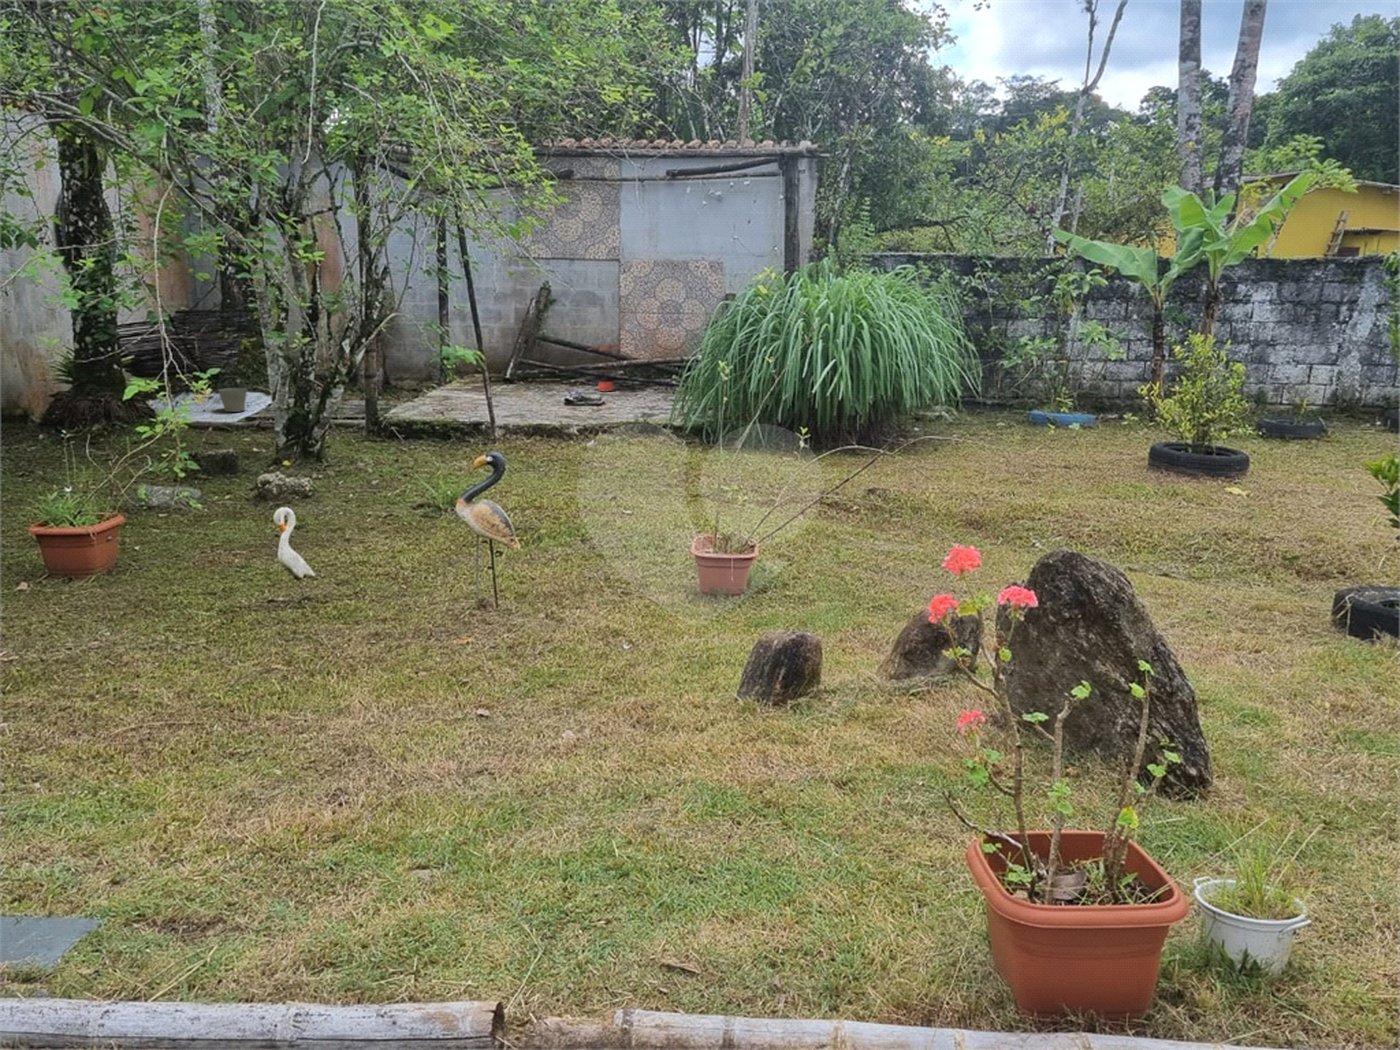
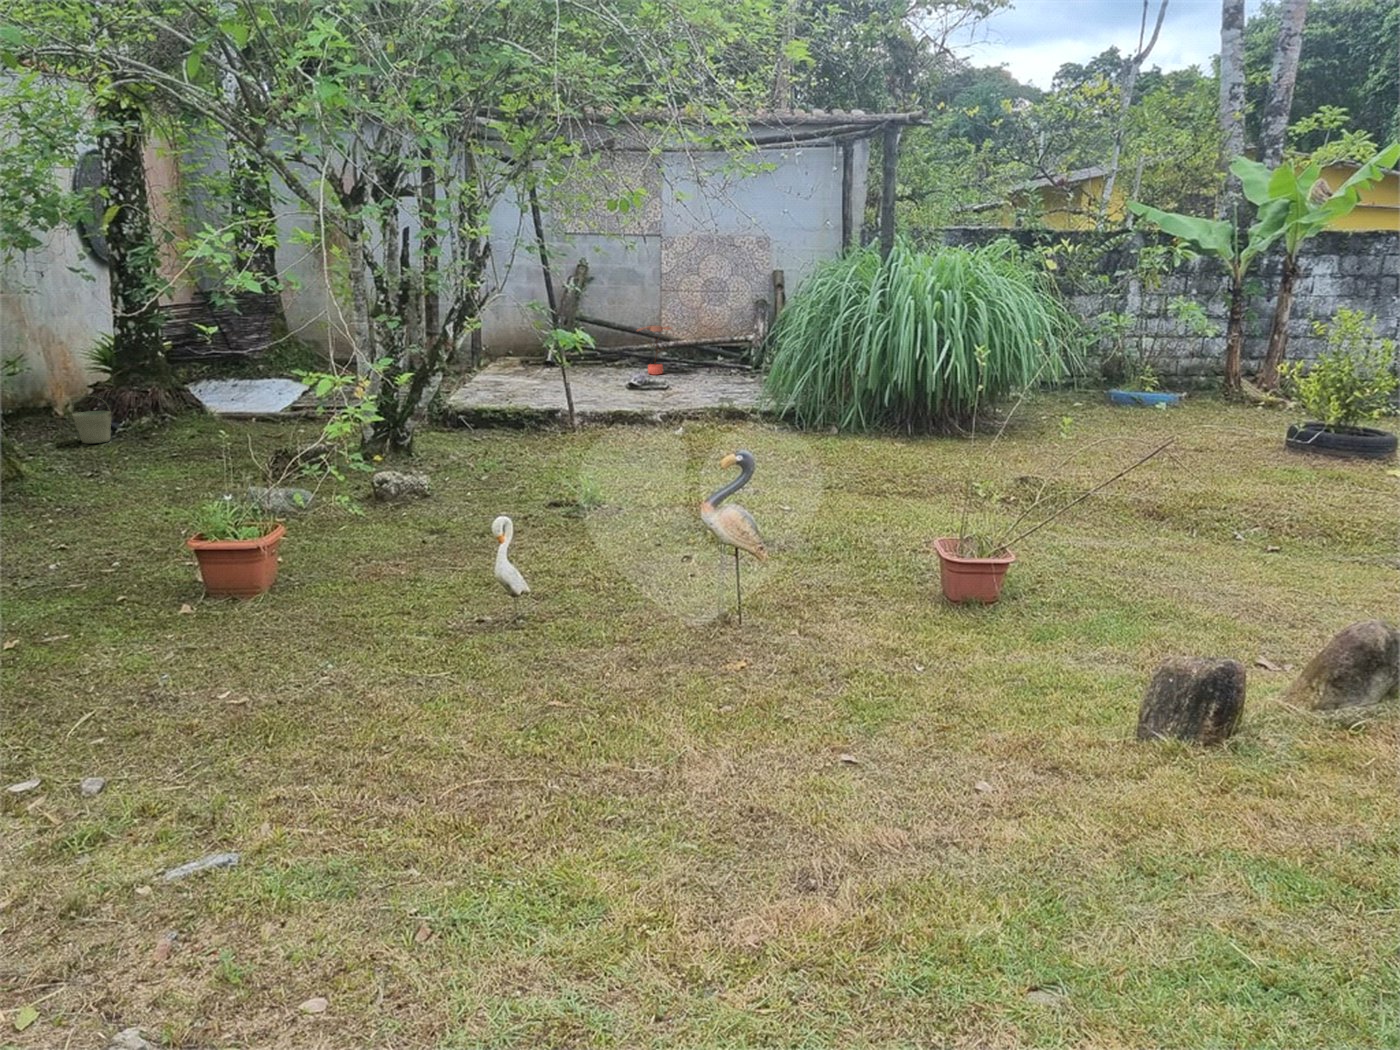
bucket: present [219,381,247,412] -> present [72,411,111,443]

